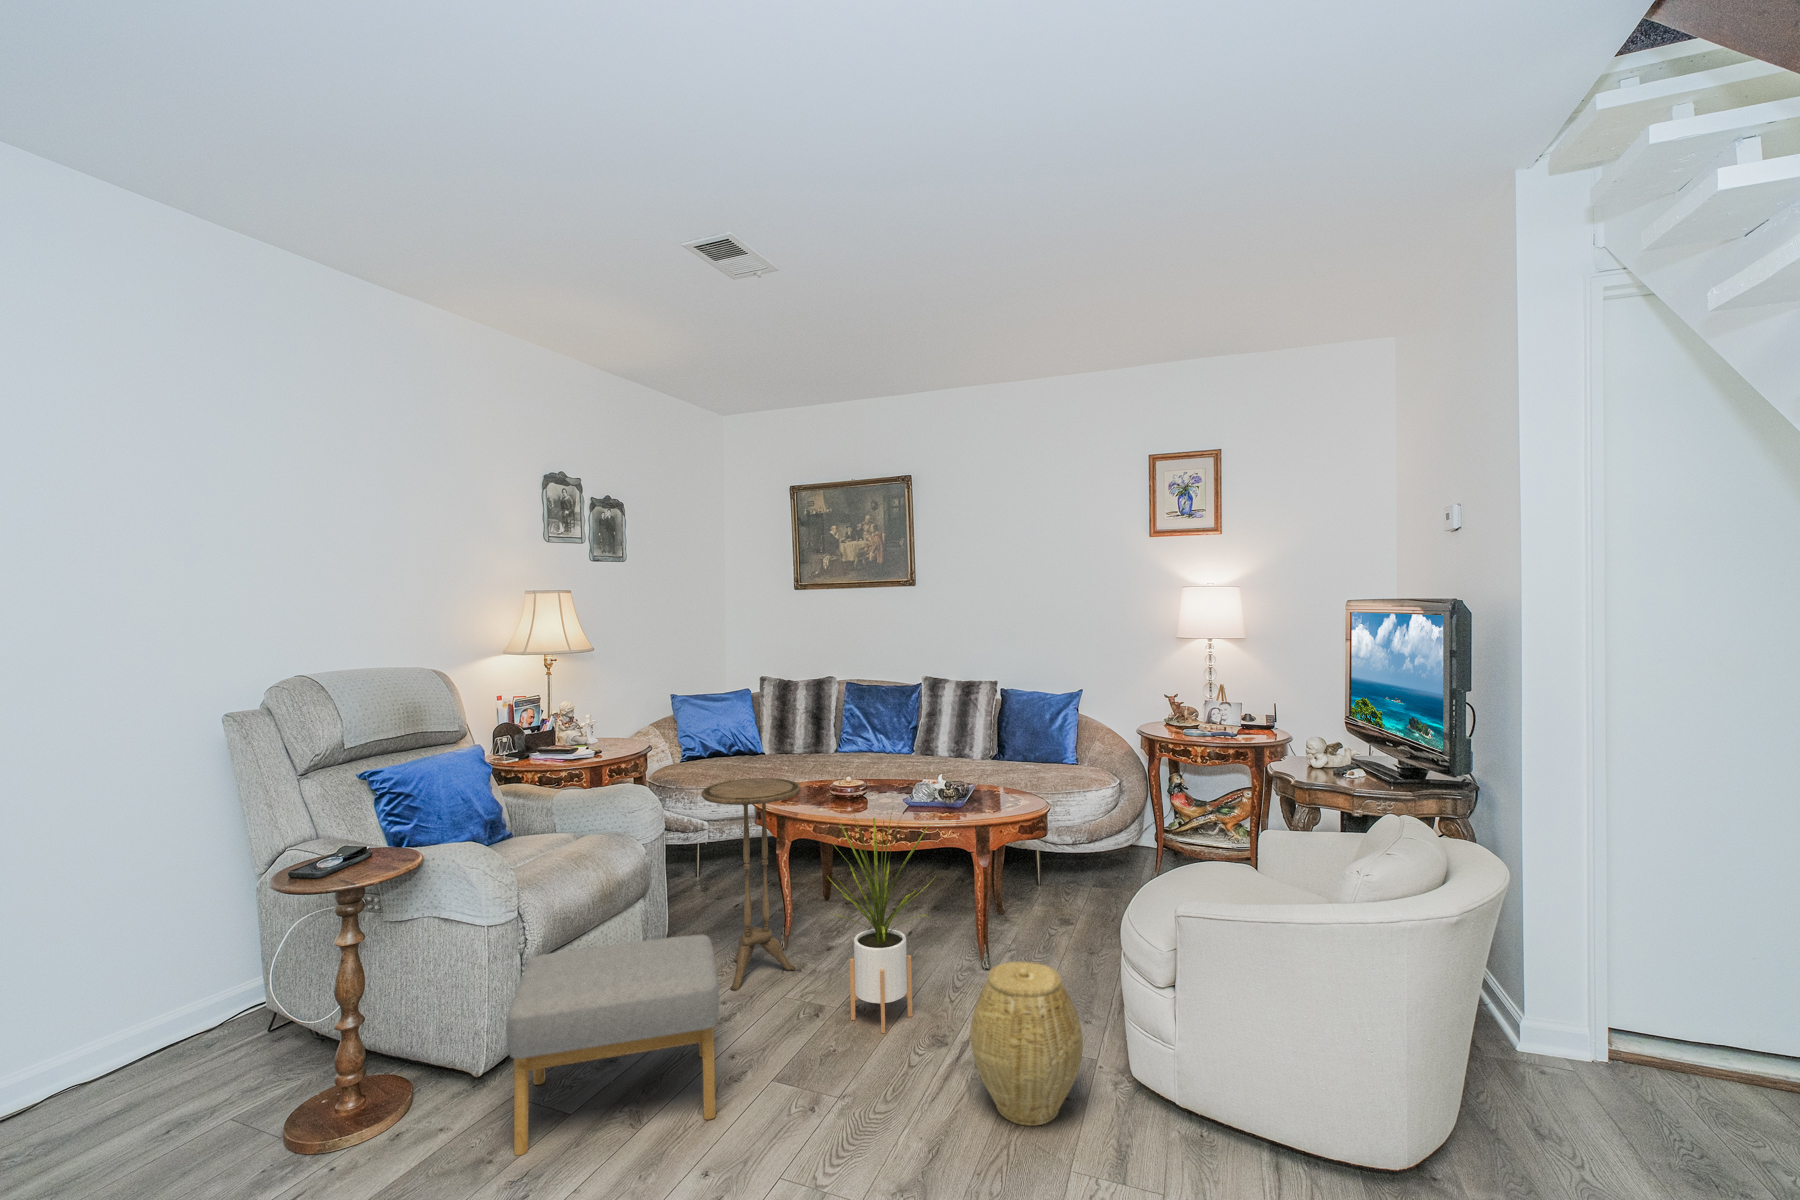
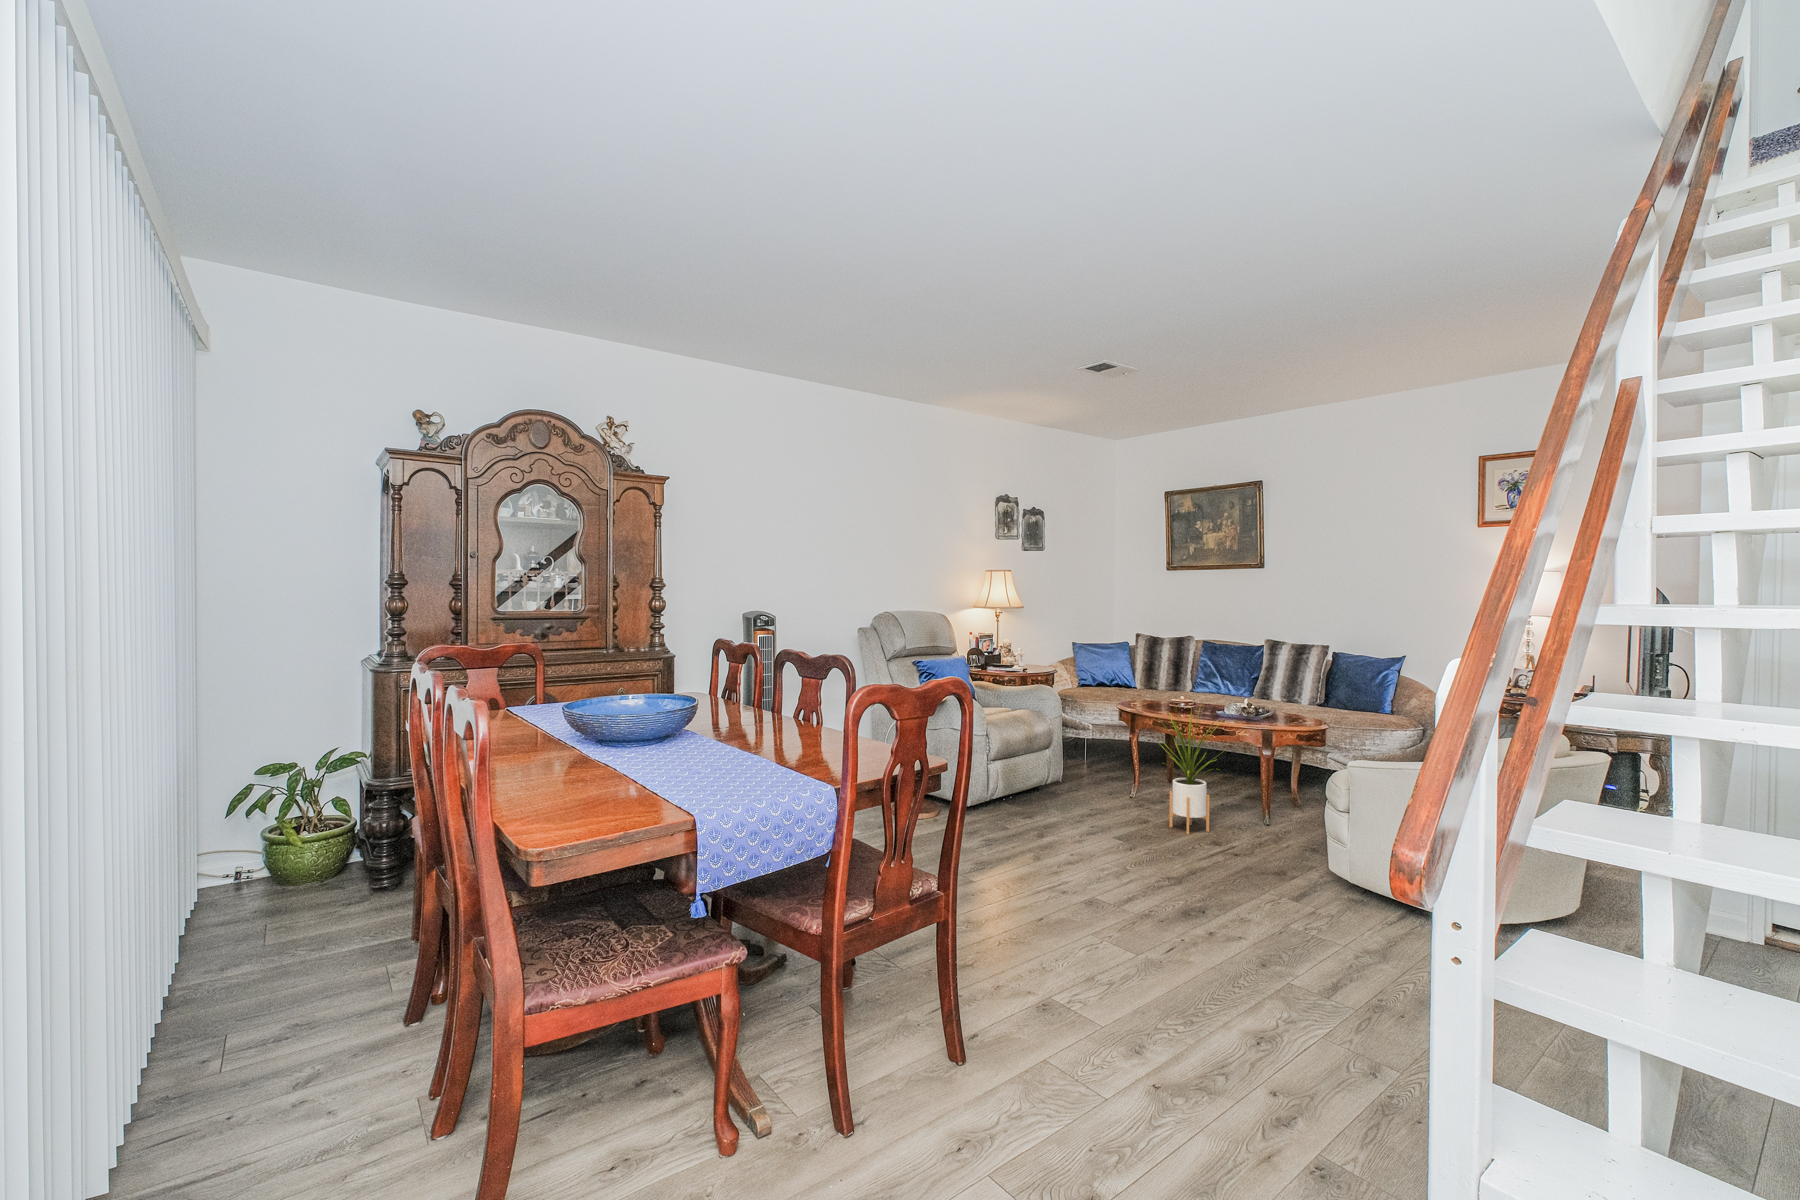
side table: present [701,778,801,991] -> none [1086,687,1147,807]
footstool: present [506,935,719,1156] -> none [986,755,1088,843]
woven basket: present [970,962,1083,1126] -> none [1230,790,1301,877]

